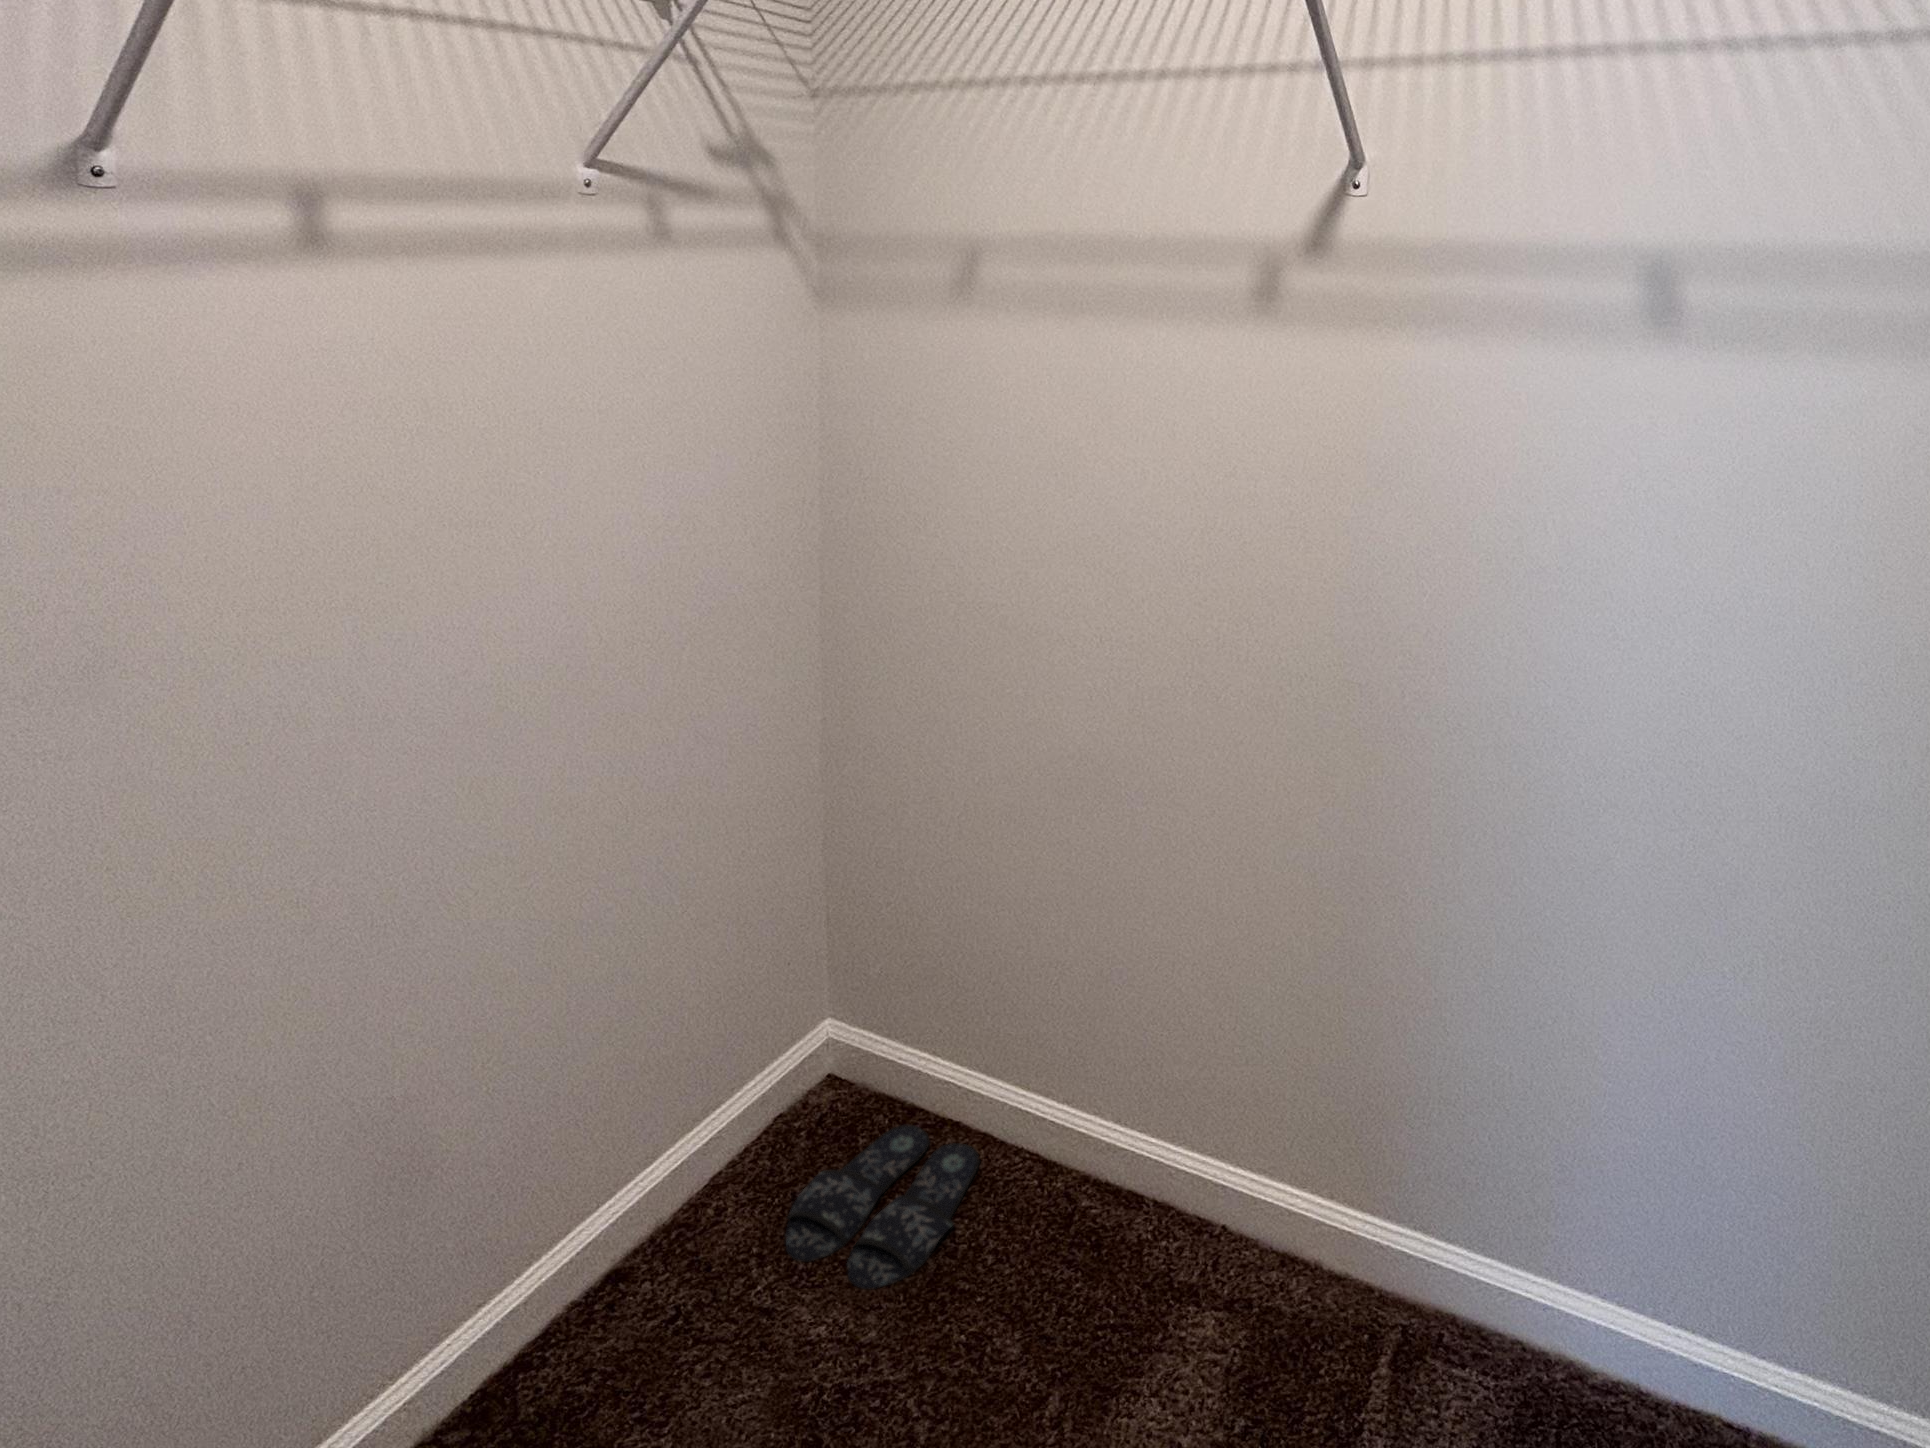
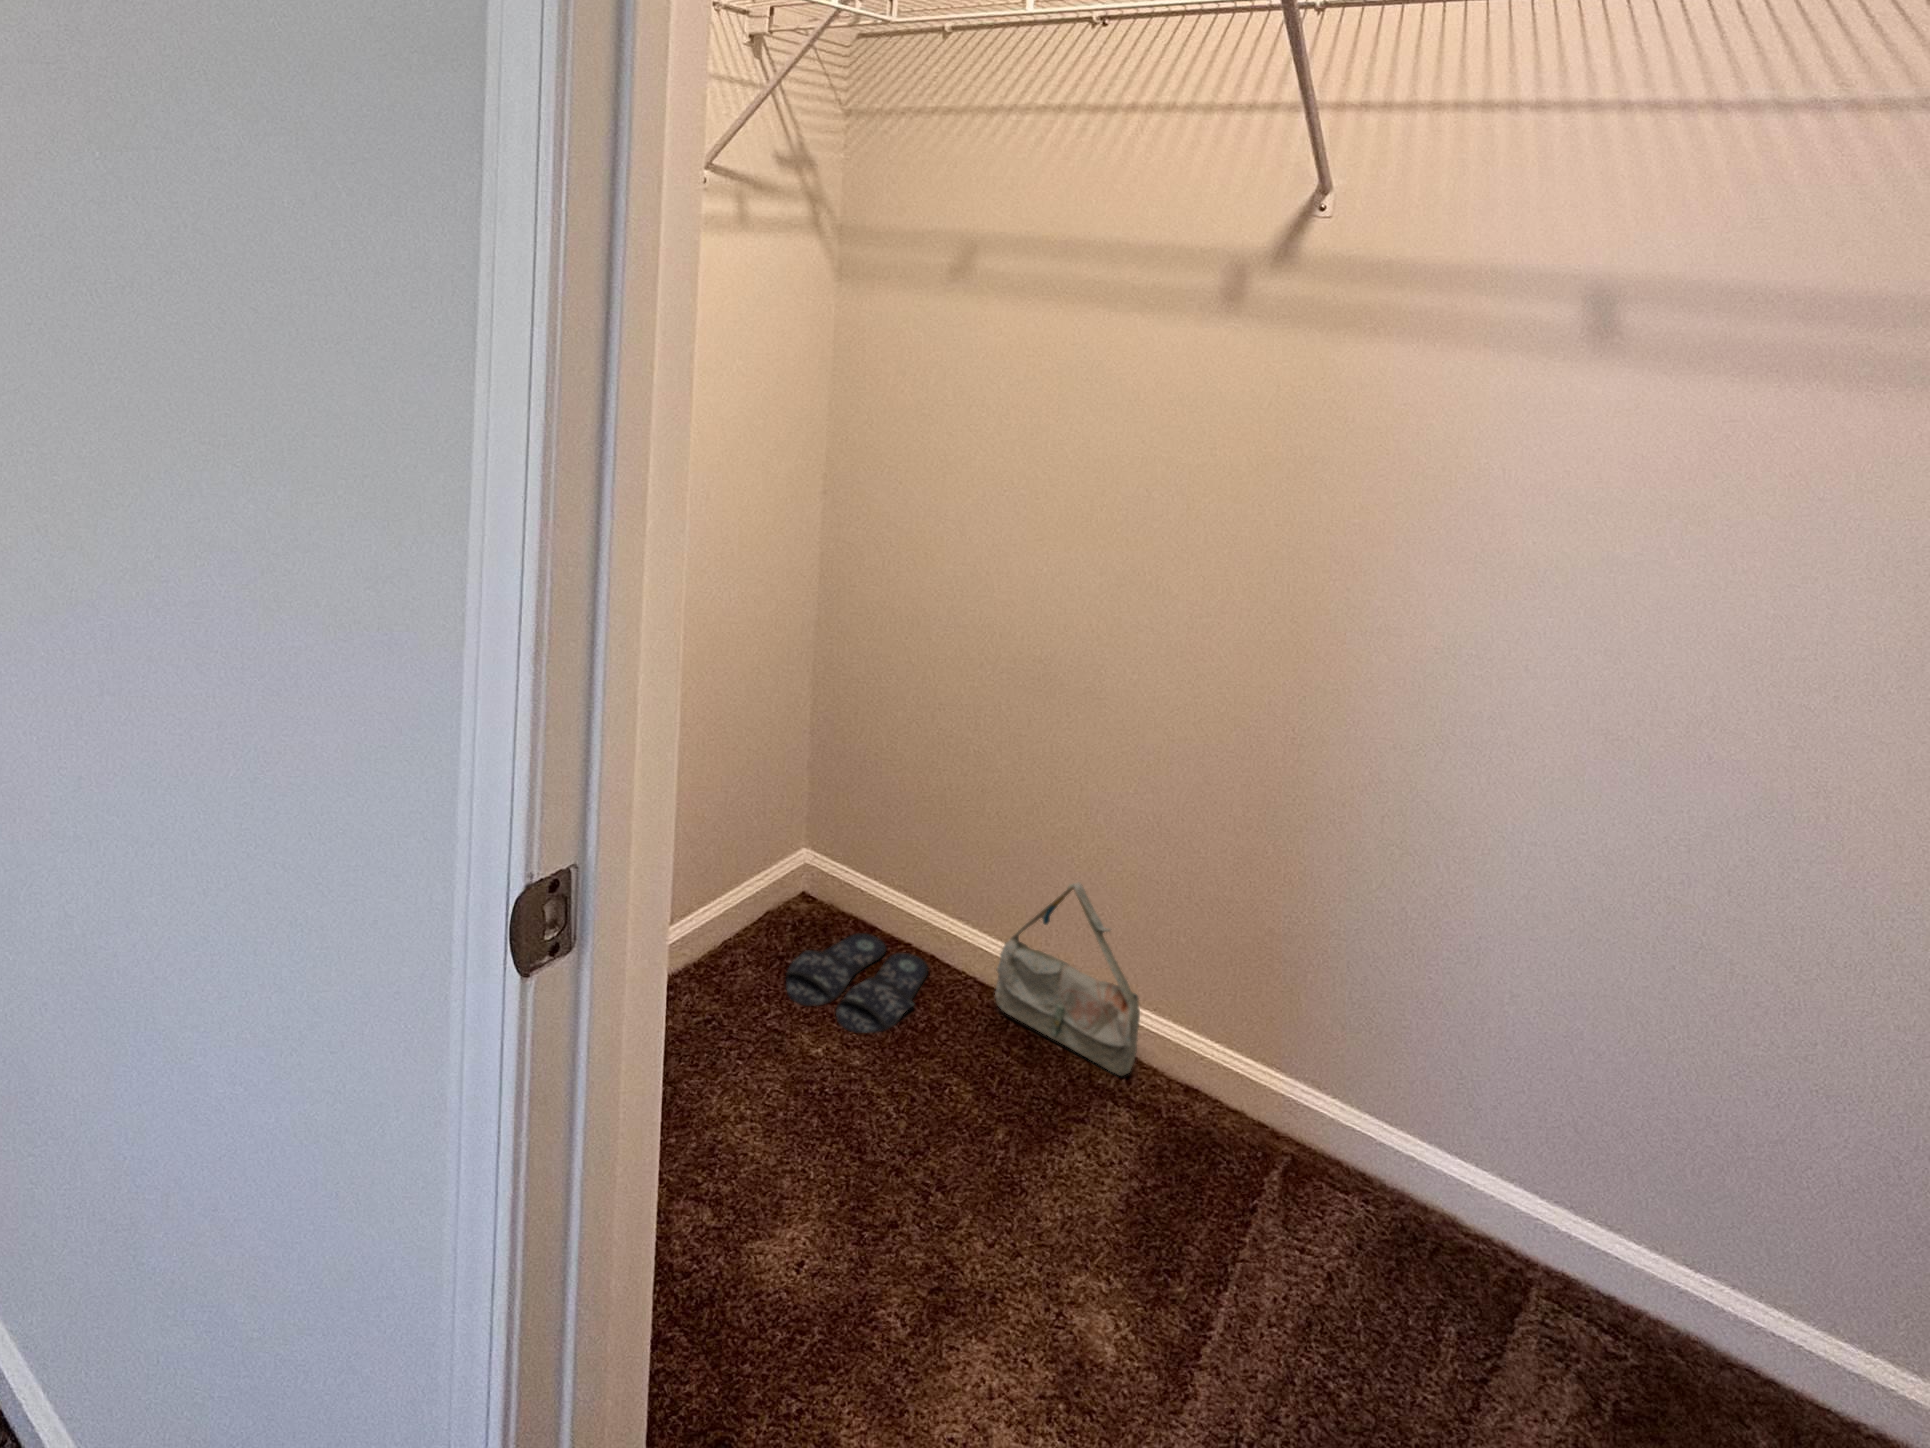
bag: none [1054,1034,1221,1268] -> present [995,883,1140,1076]

